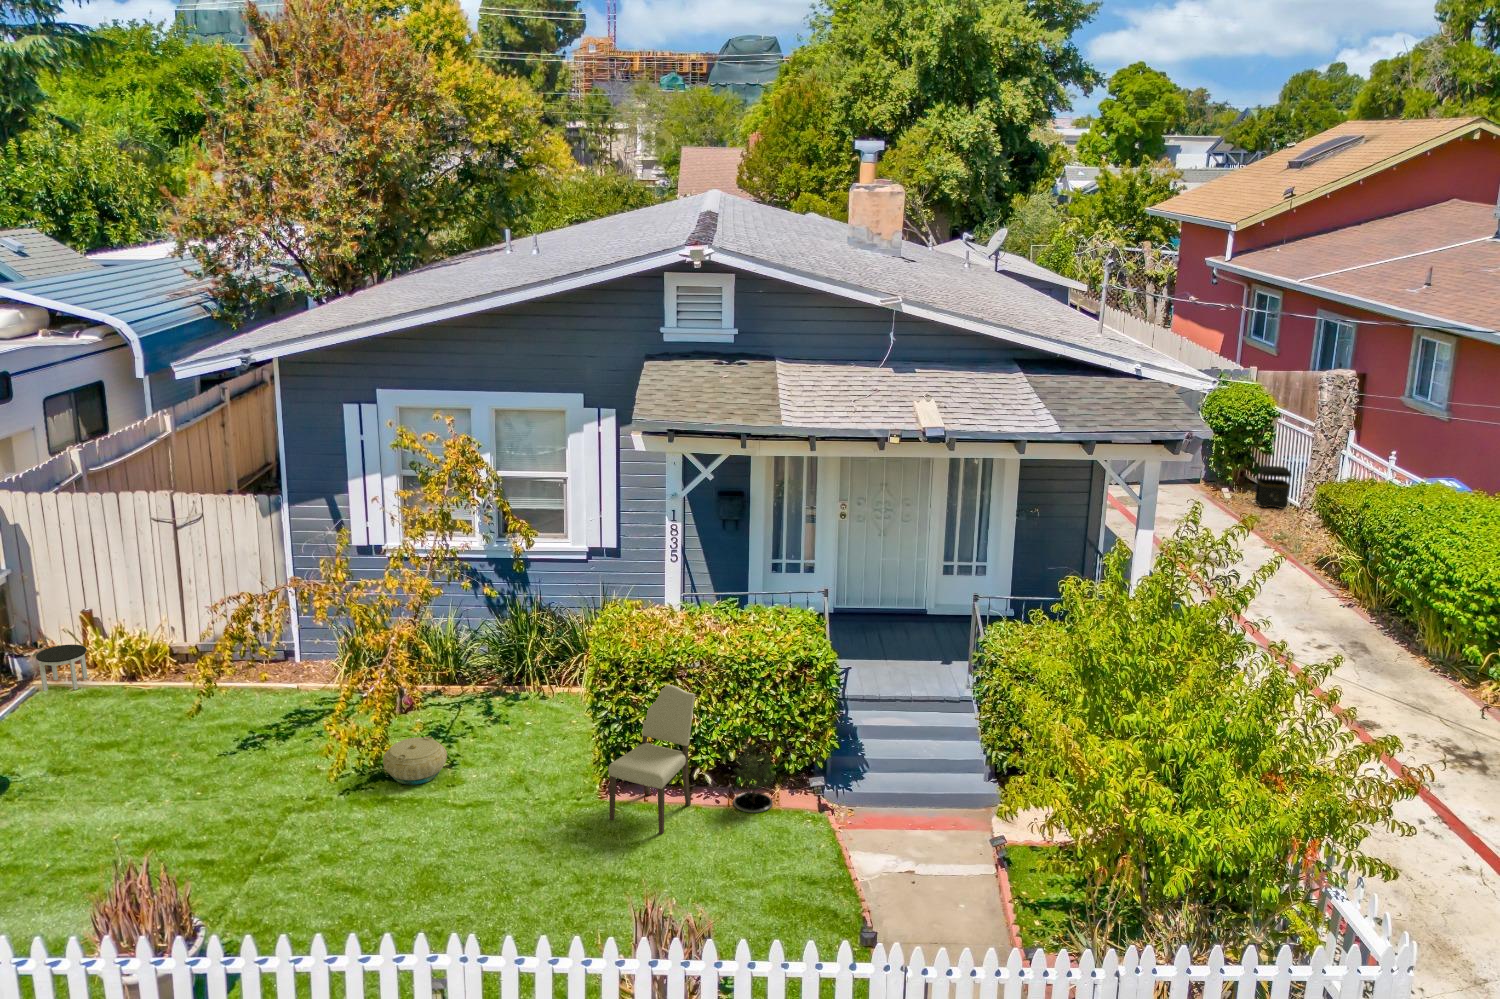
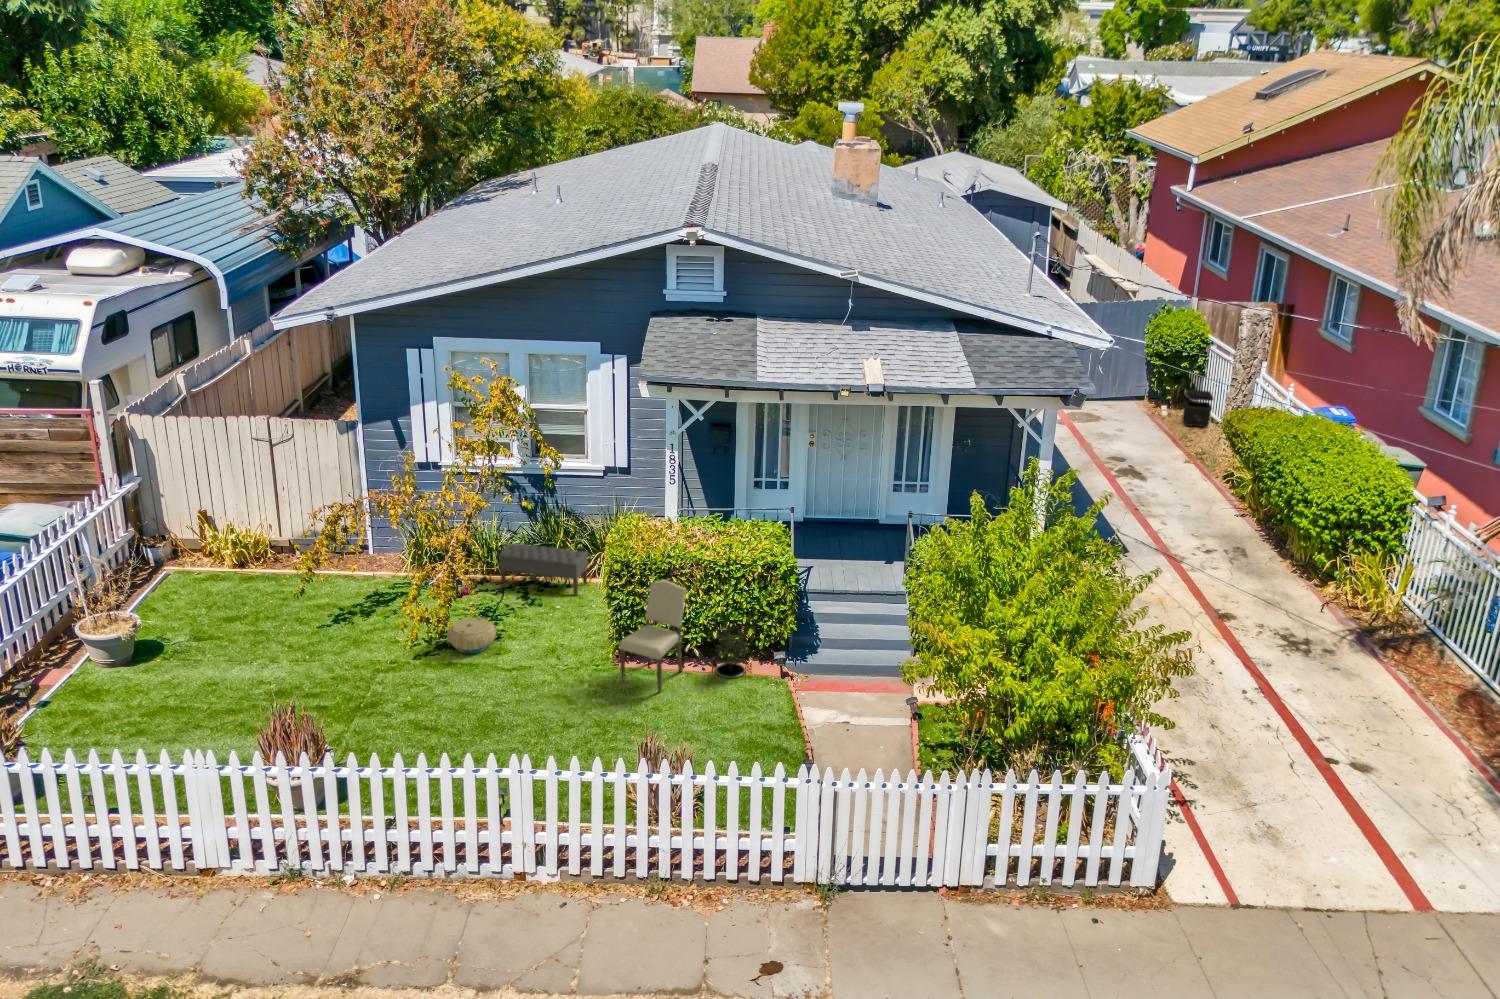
bench: none [453,644,567,710] -> present [498,544,588,596]
round table: present [36,645,88,691] -> none [168,540,208,577]

